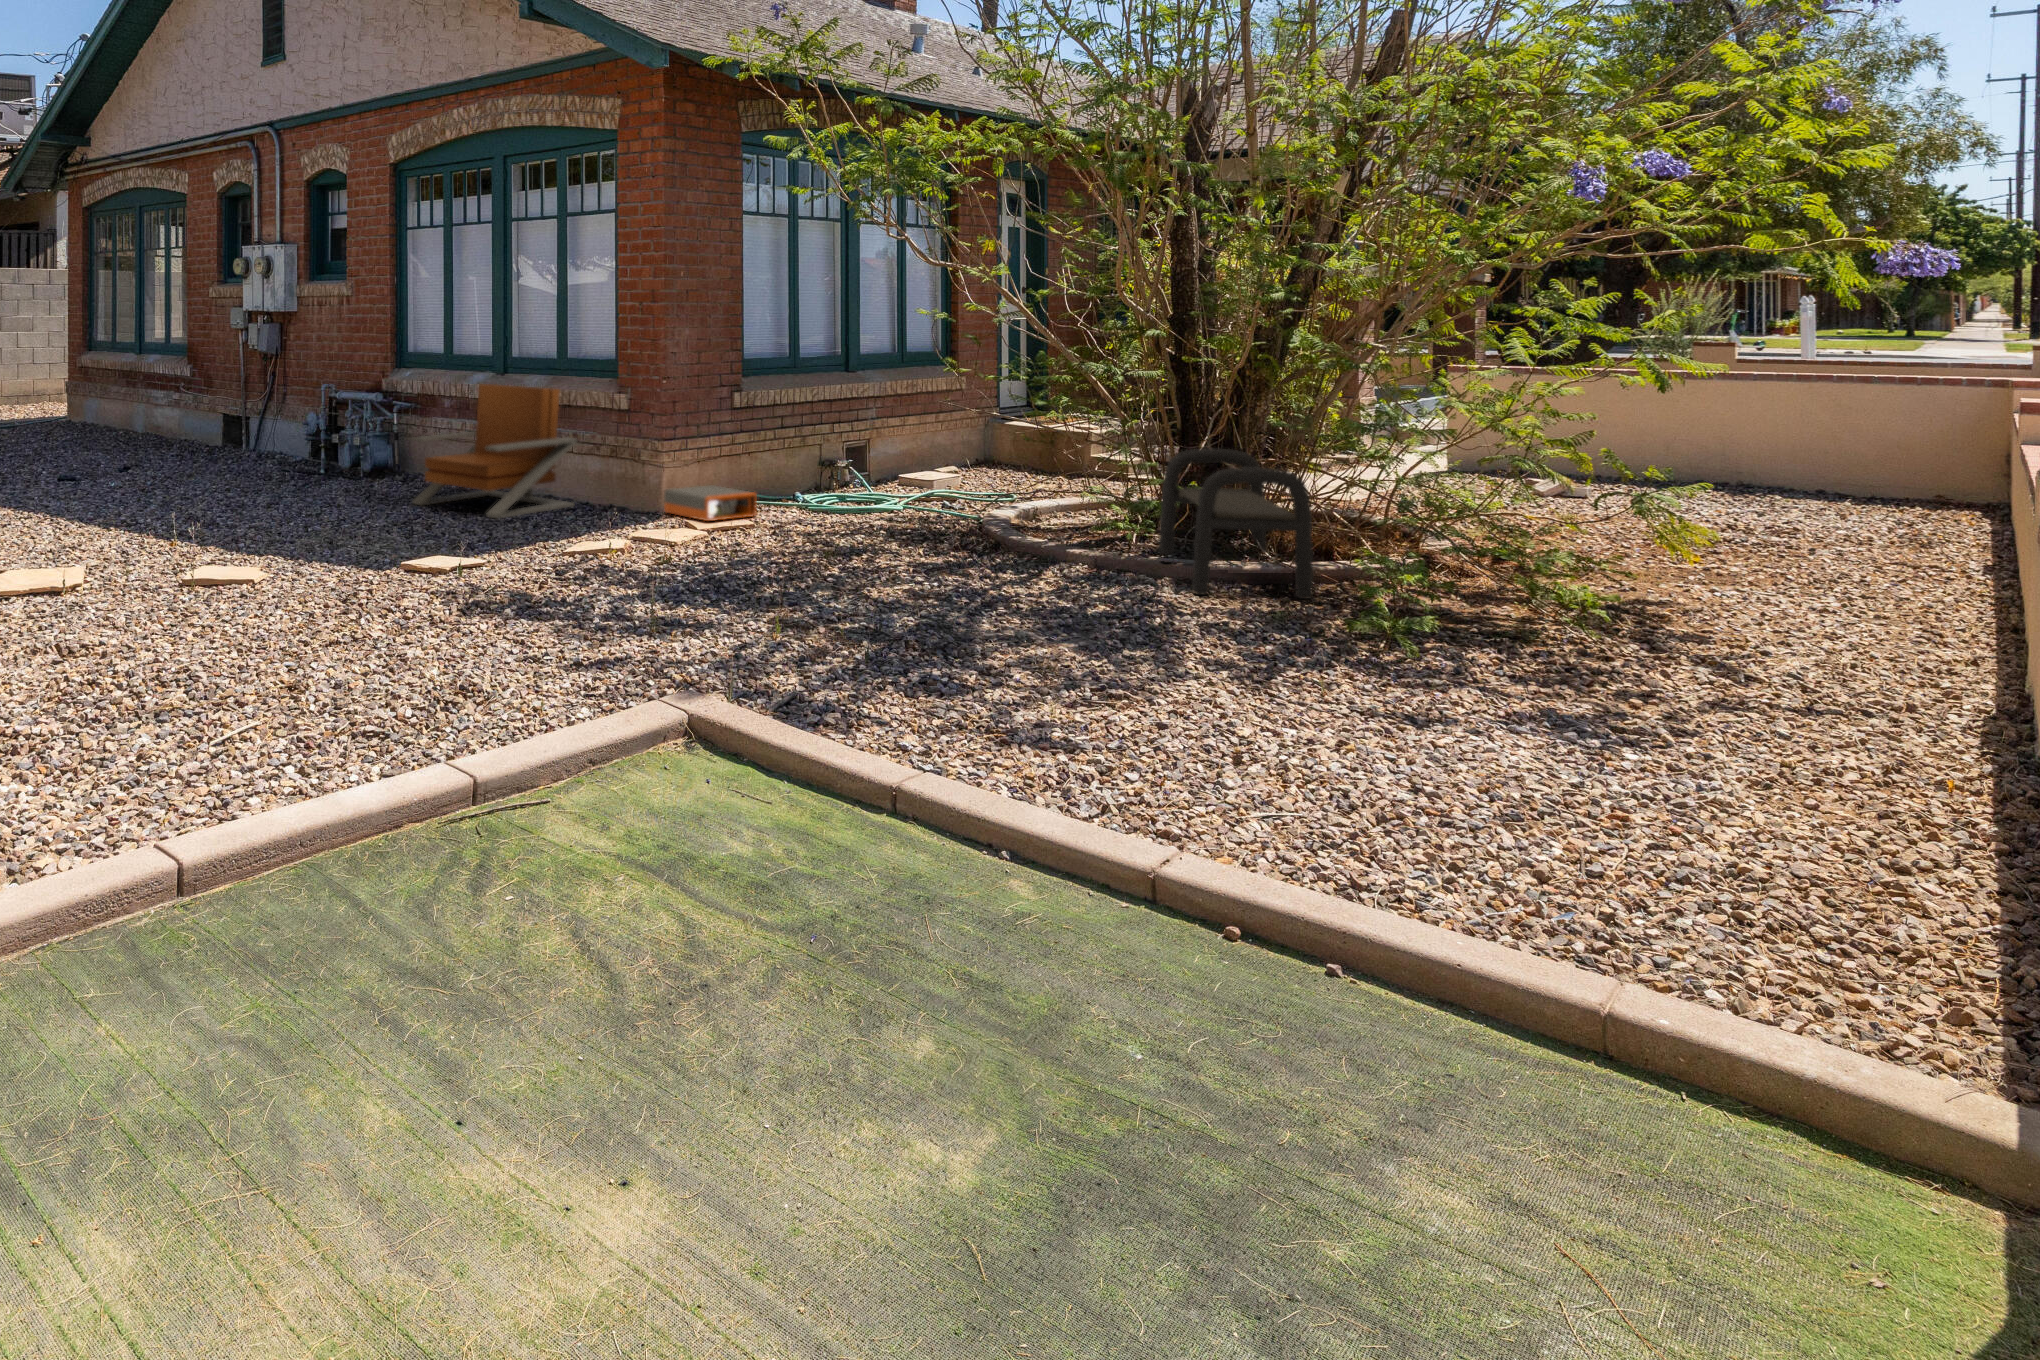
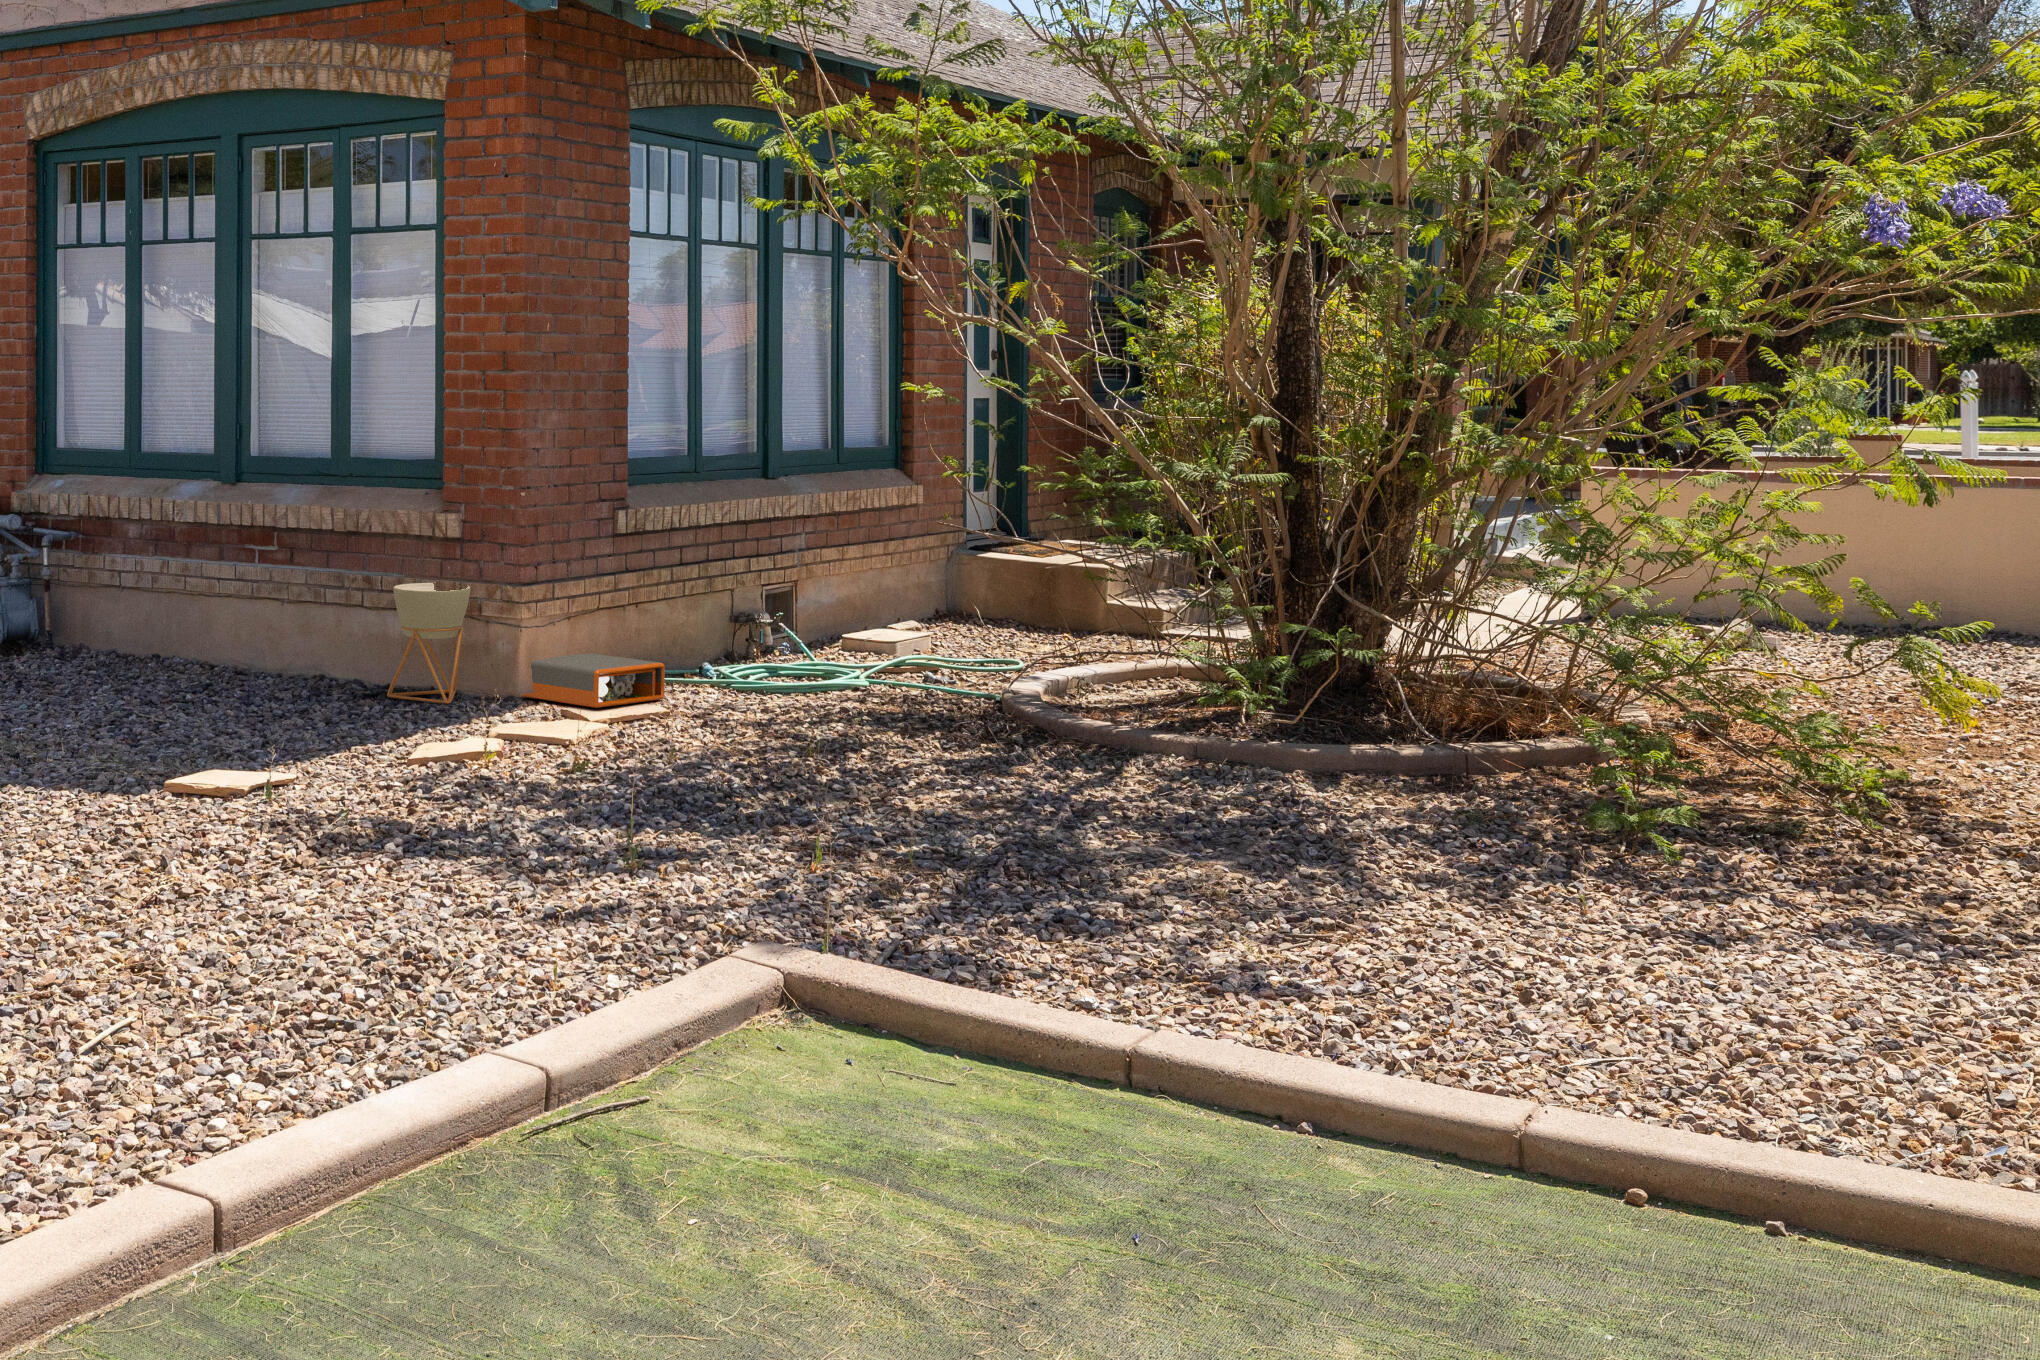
lounge chair: present [413,384,577,518] -> none [108,498,377,712]
planter: none [580,439,632,516] -> present [387,583,471,704]
bench: present [1159,448,1313,599] -> none [1272,585,1500,792]

